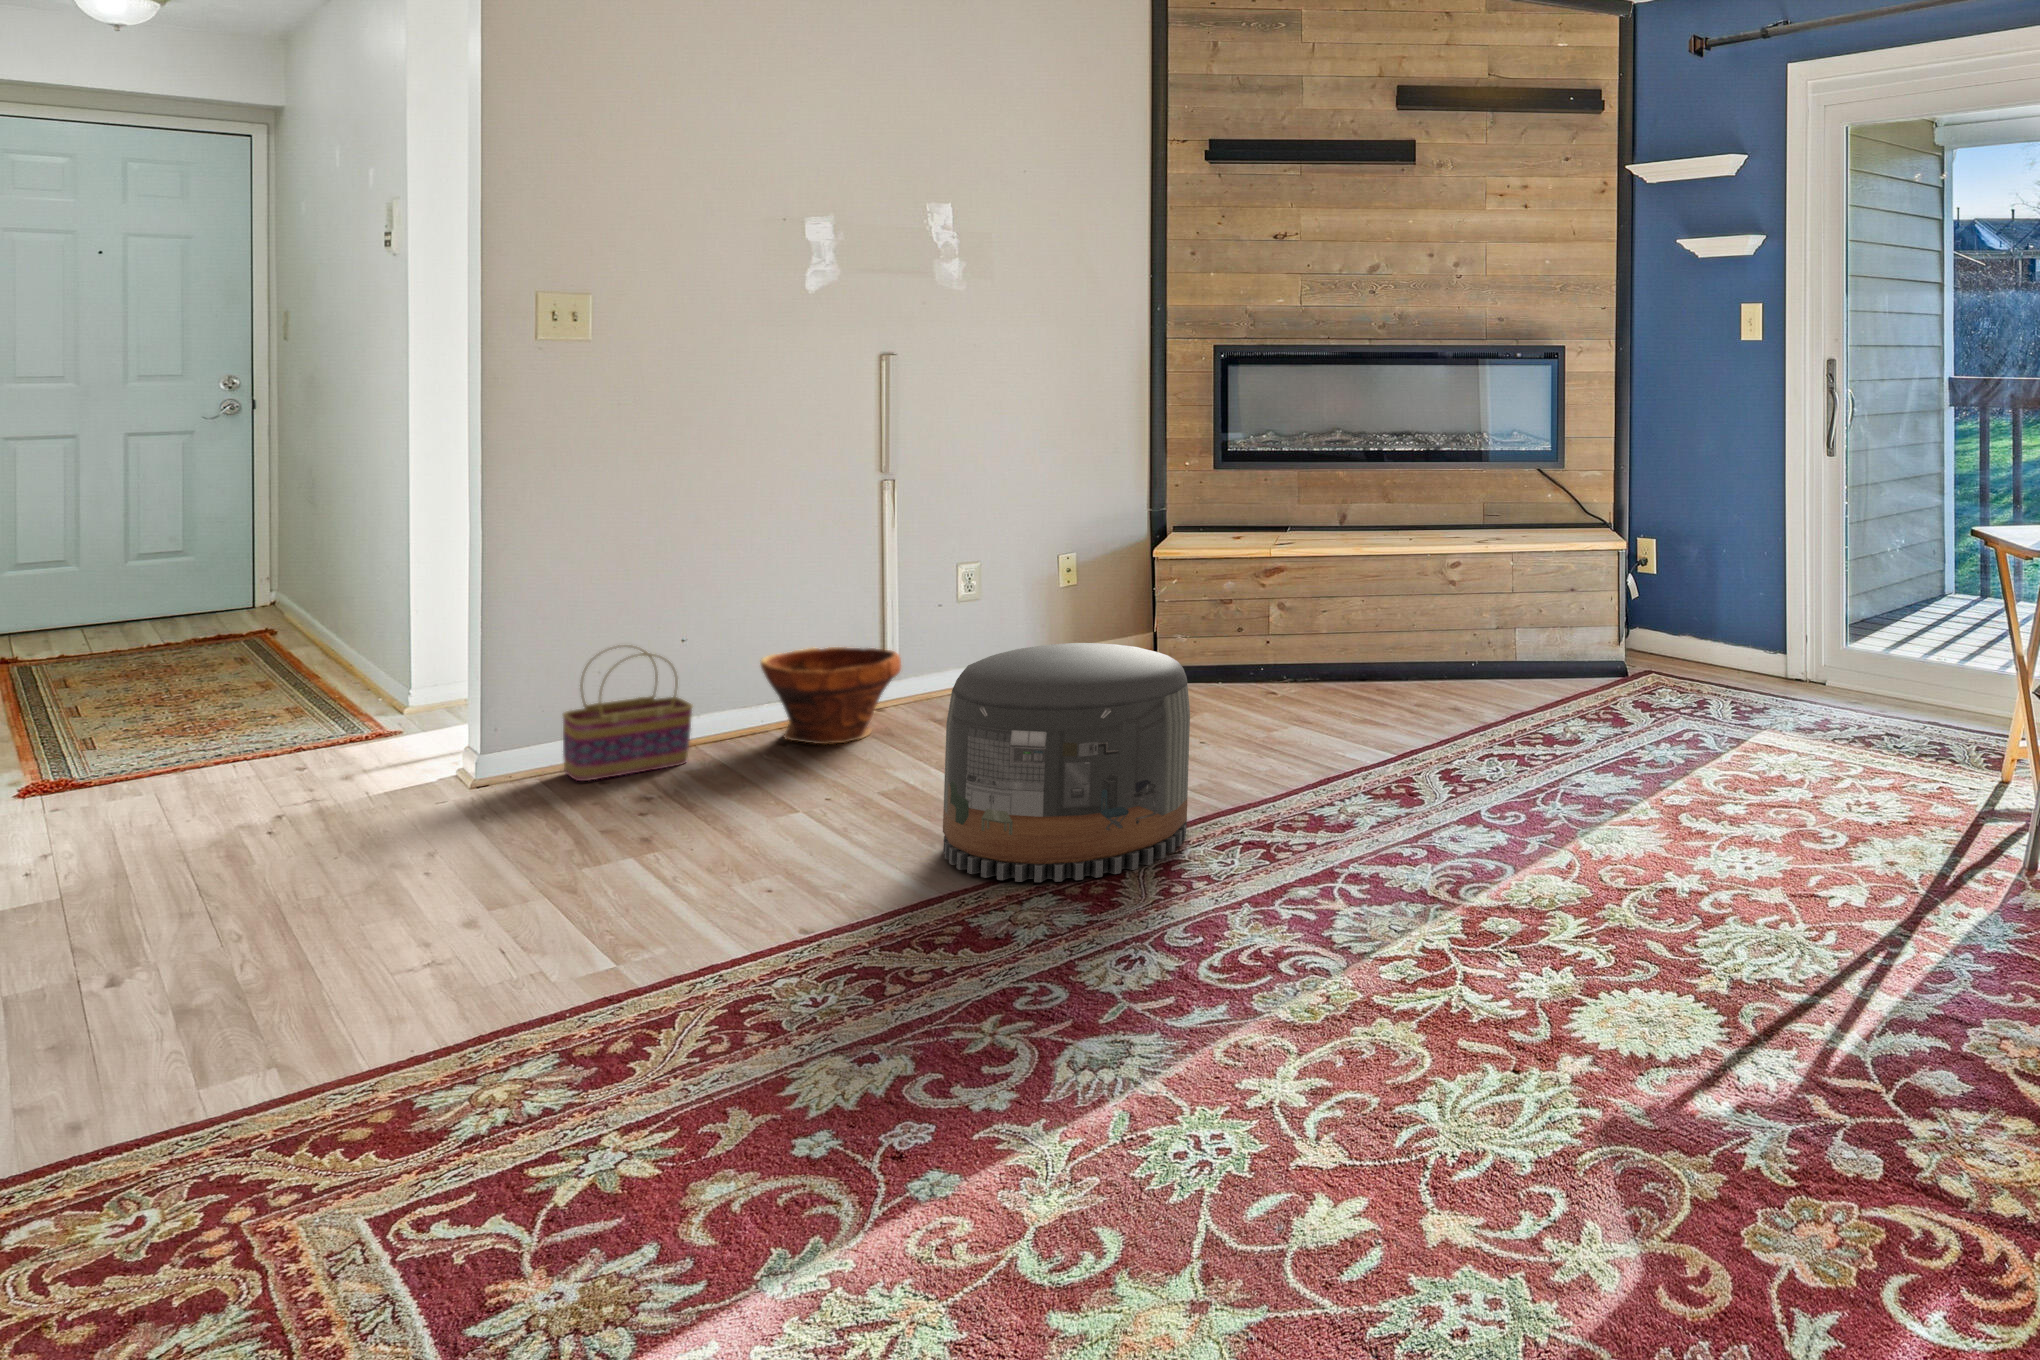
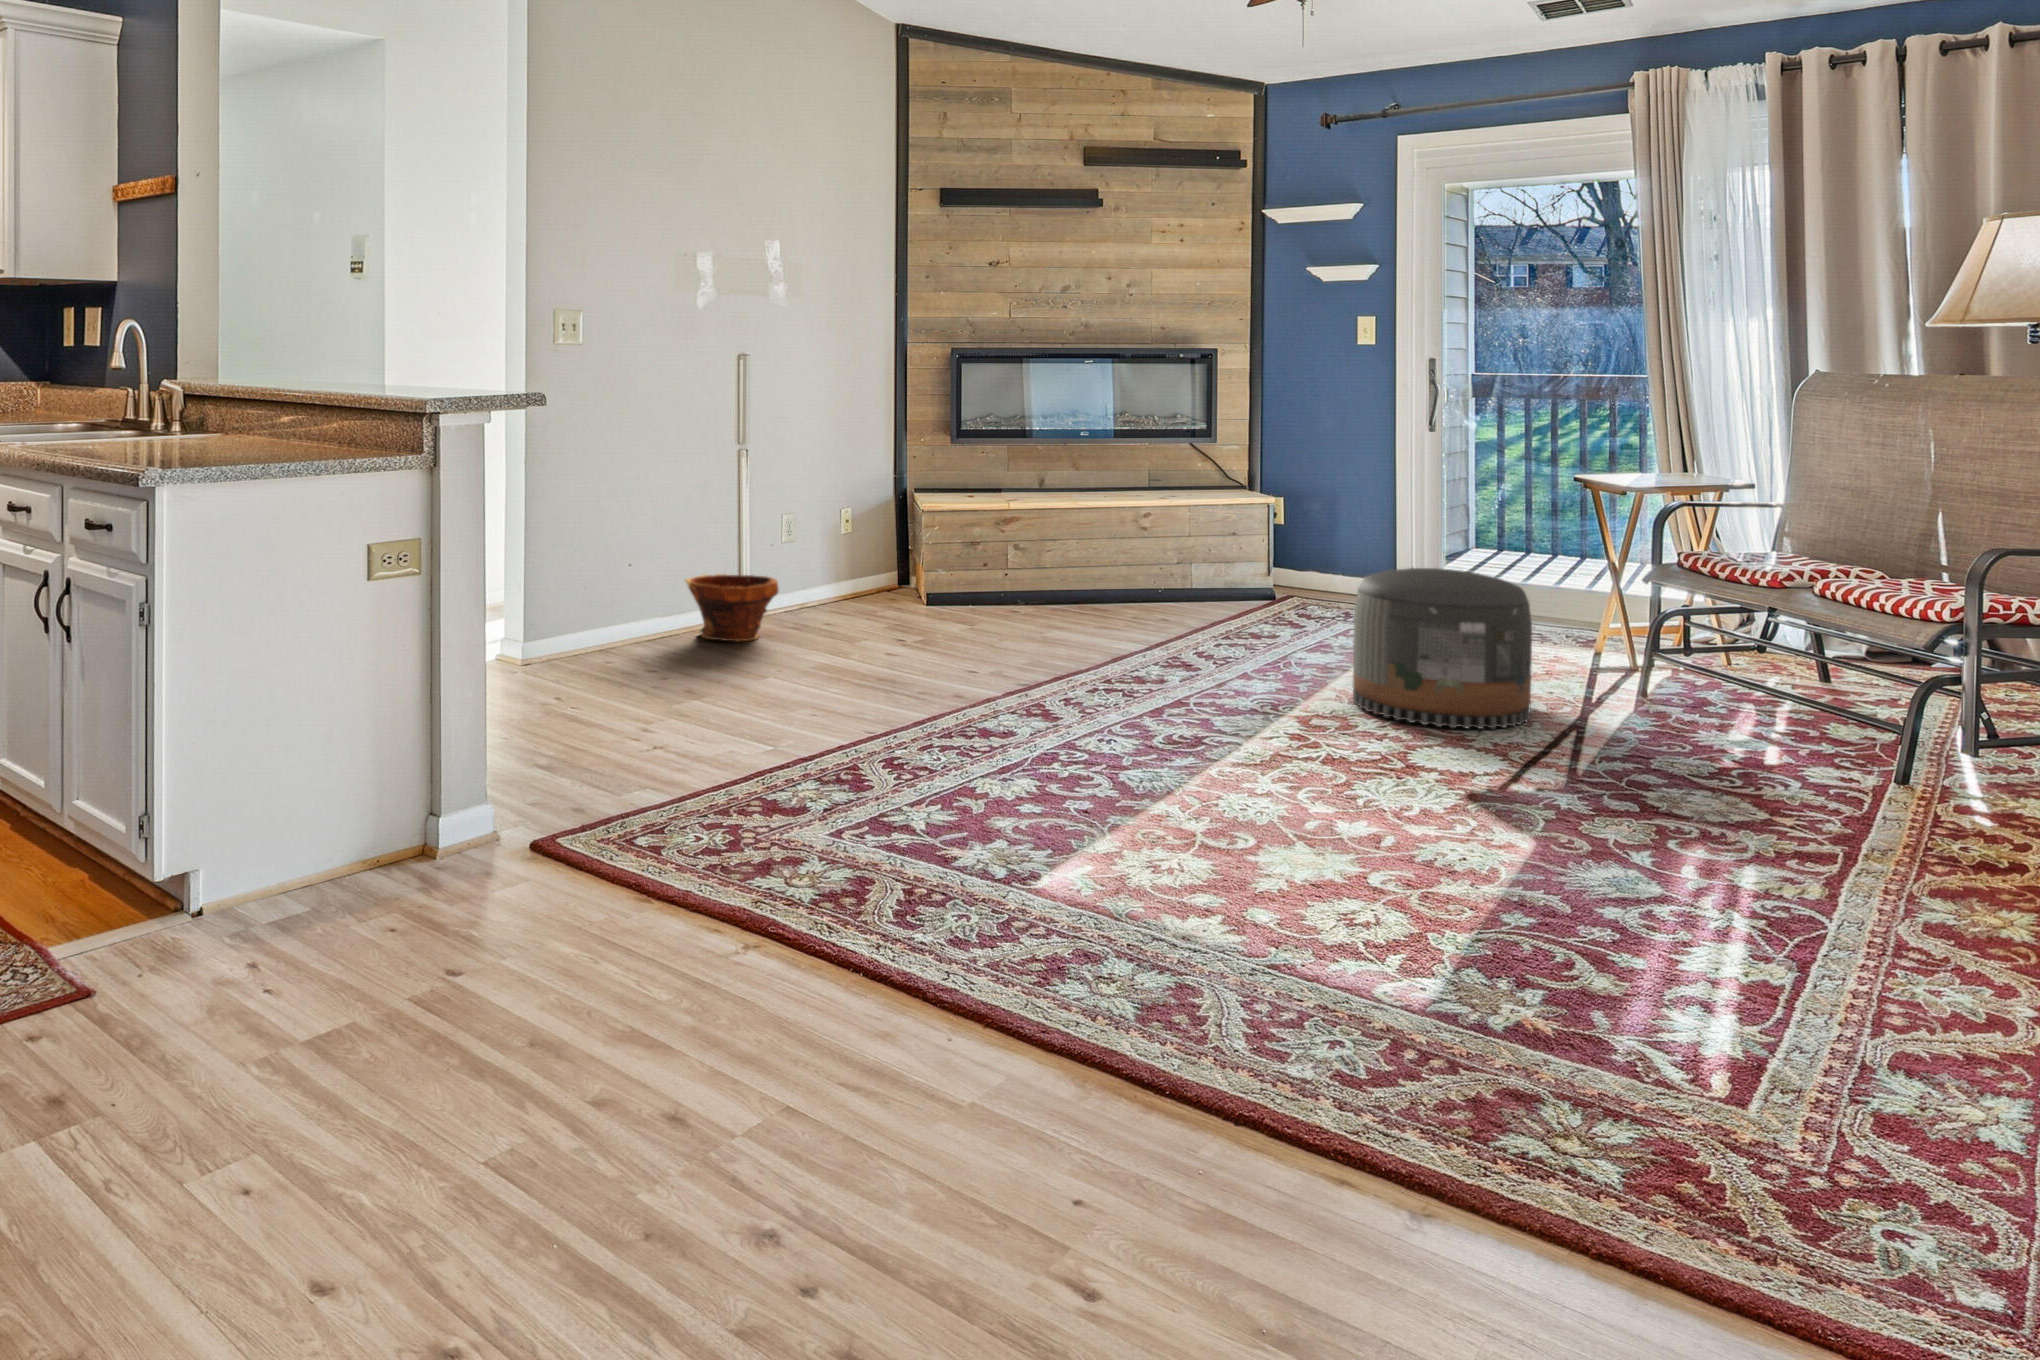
pouf: present [943,643,1190,882] -> present [1353,568,1532,729]
basket: present [563,645,693,781] -> none [576,568,657,662]

